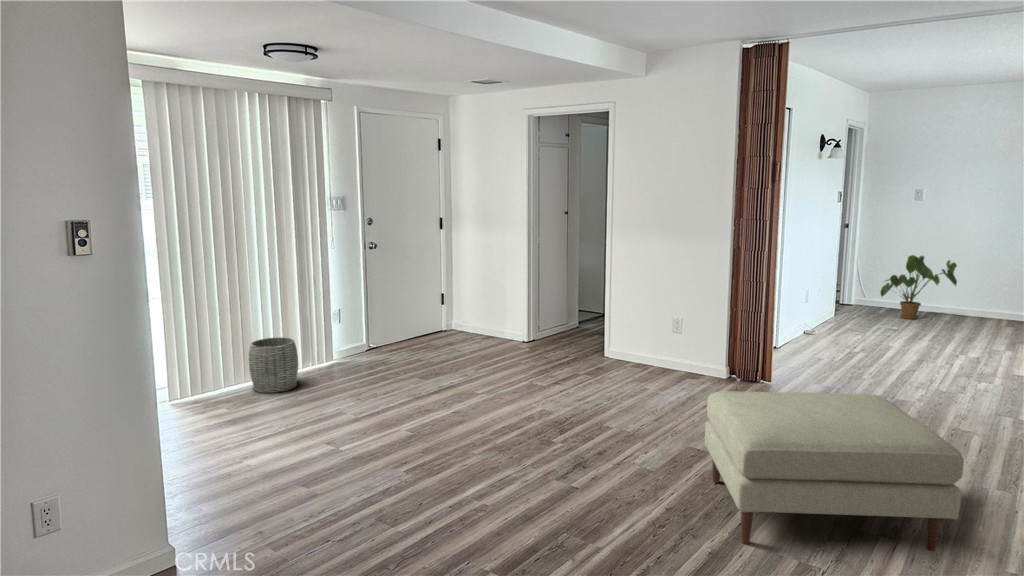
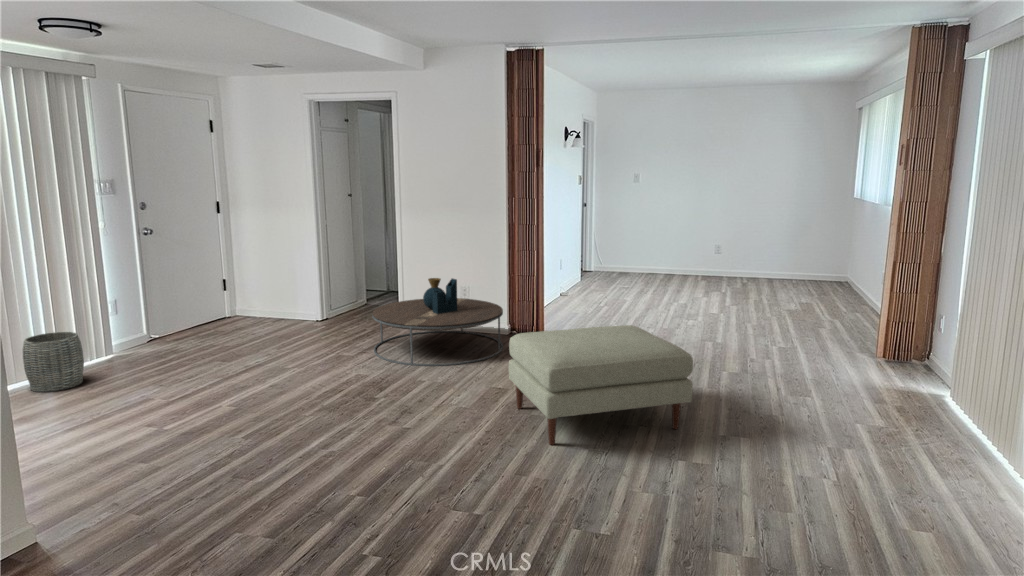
house plant: present [880,255,957,319] -> none [613,227,667,279]
coffee table: none [569,309,718,412] -> present [372,278,503,366]

